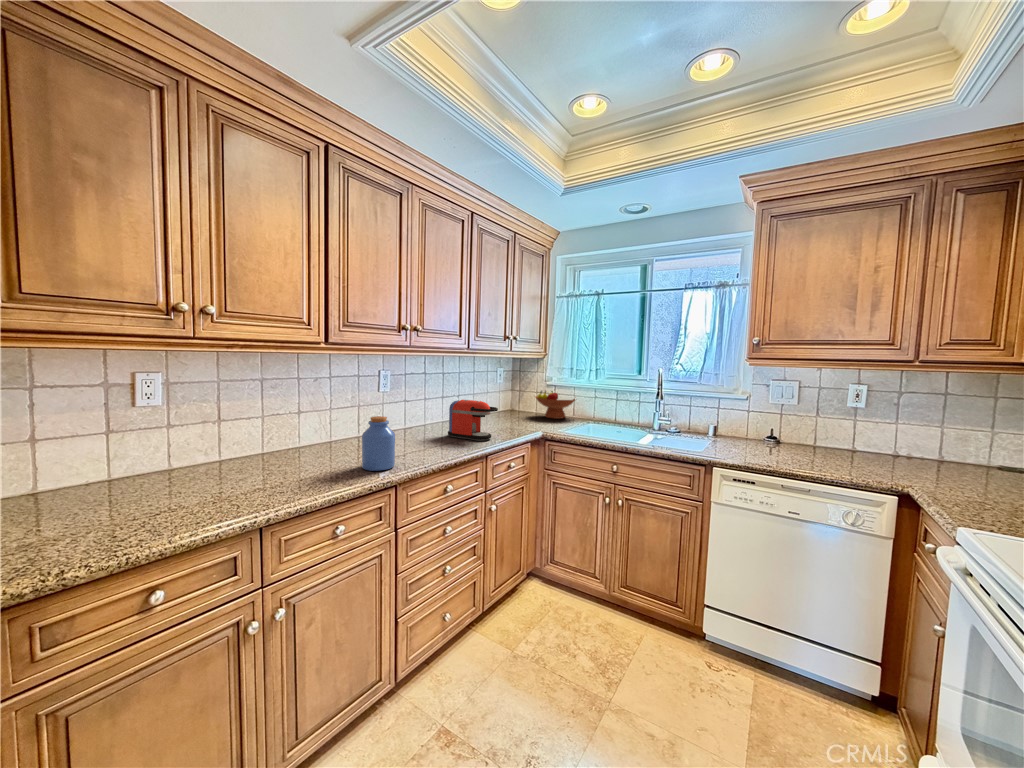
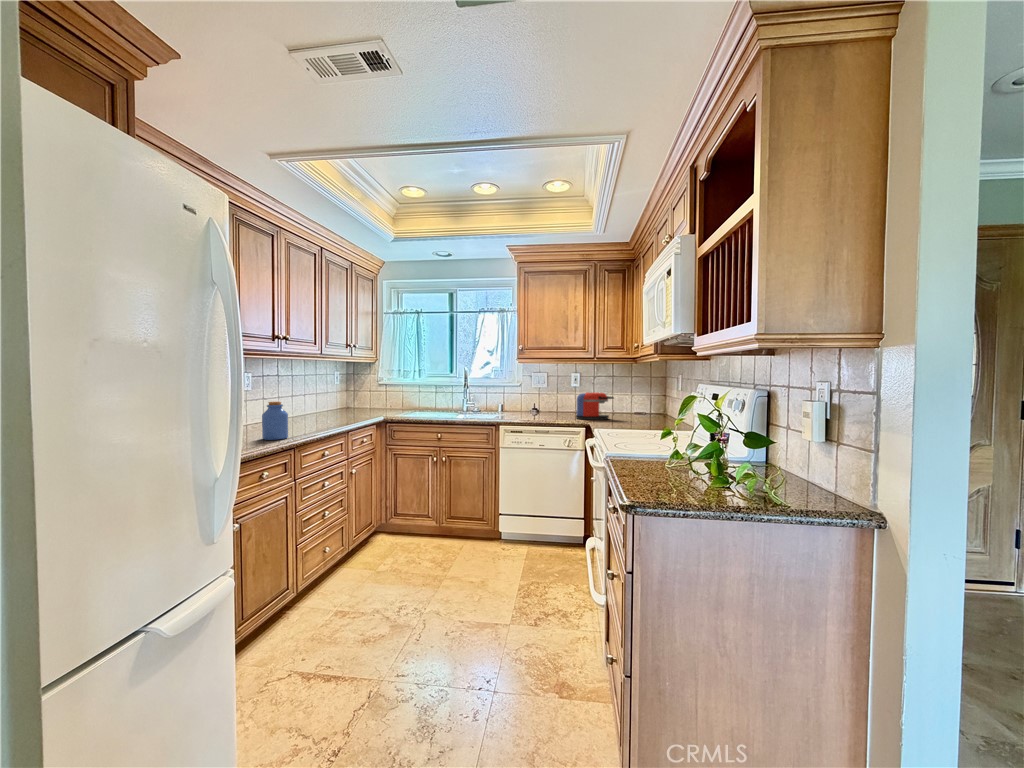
fruit bowl: present [535,391,575,419] -> none [369,388,405,411]
coffee maker: present [448,400,498,441] -> present [576,392,613,419]

